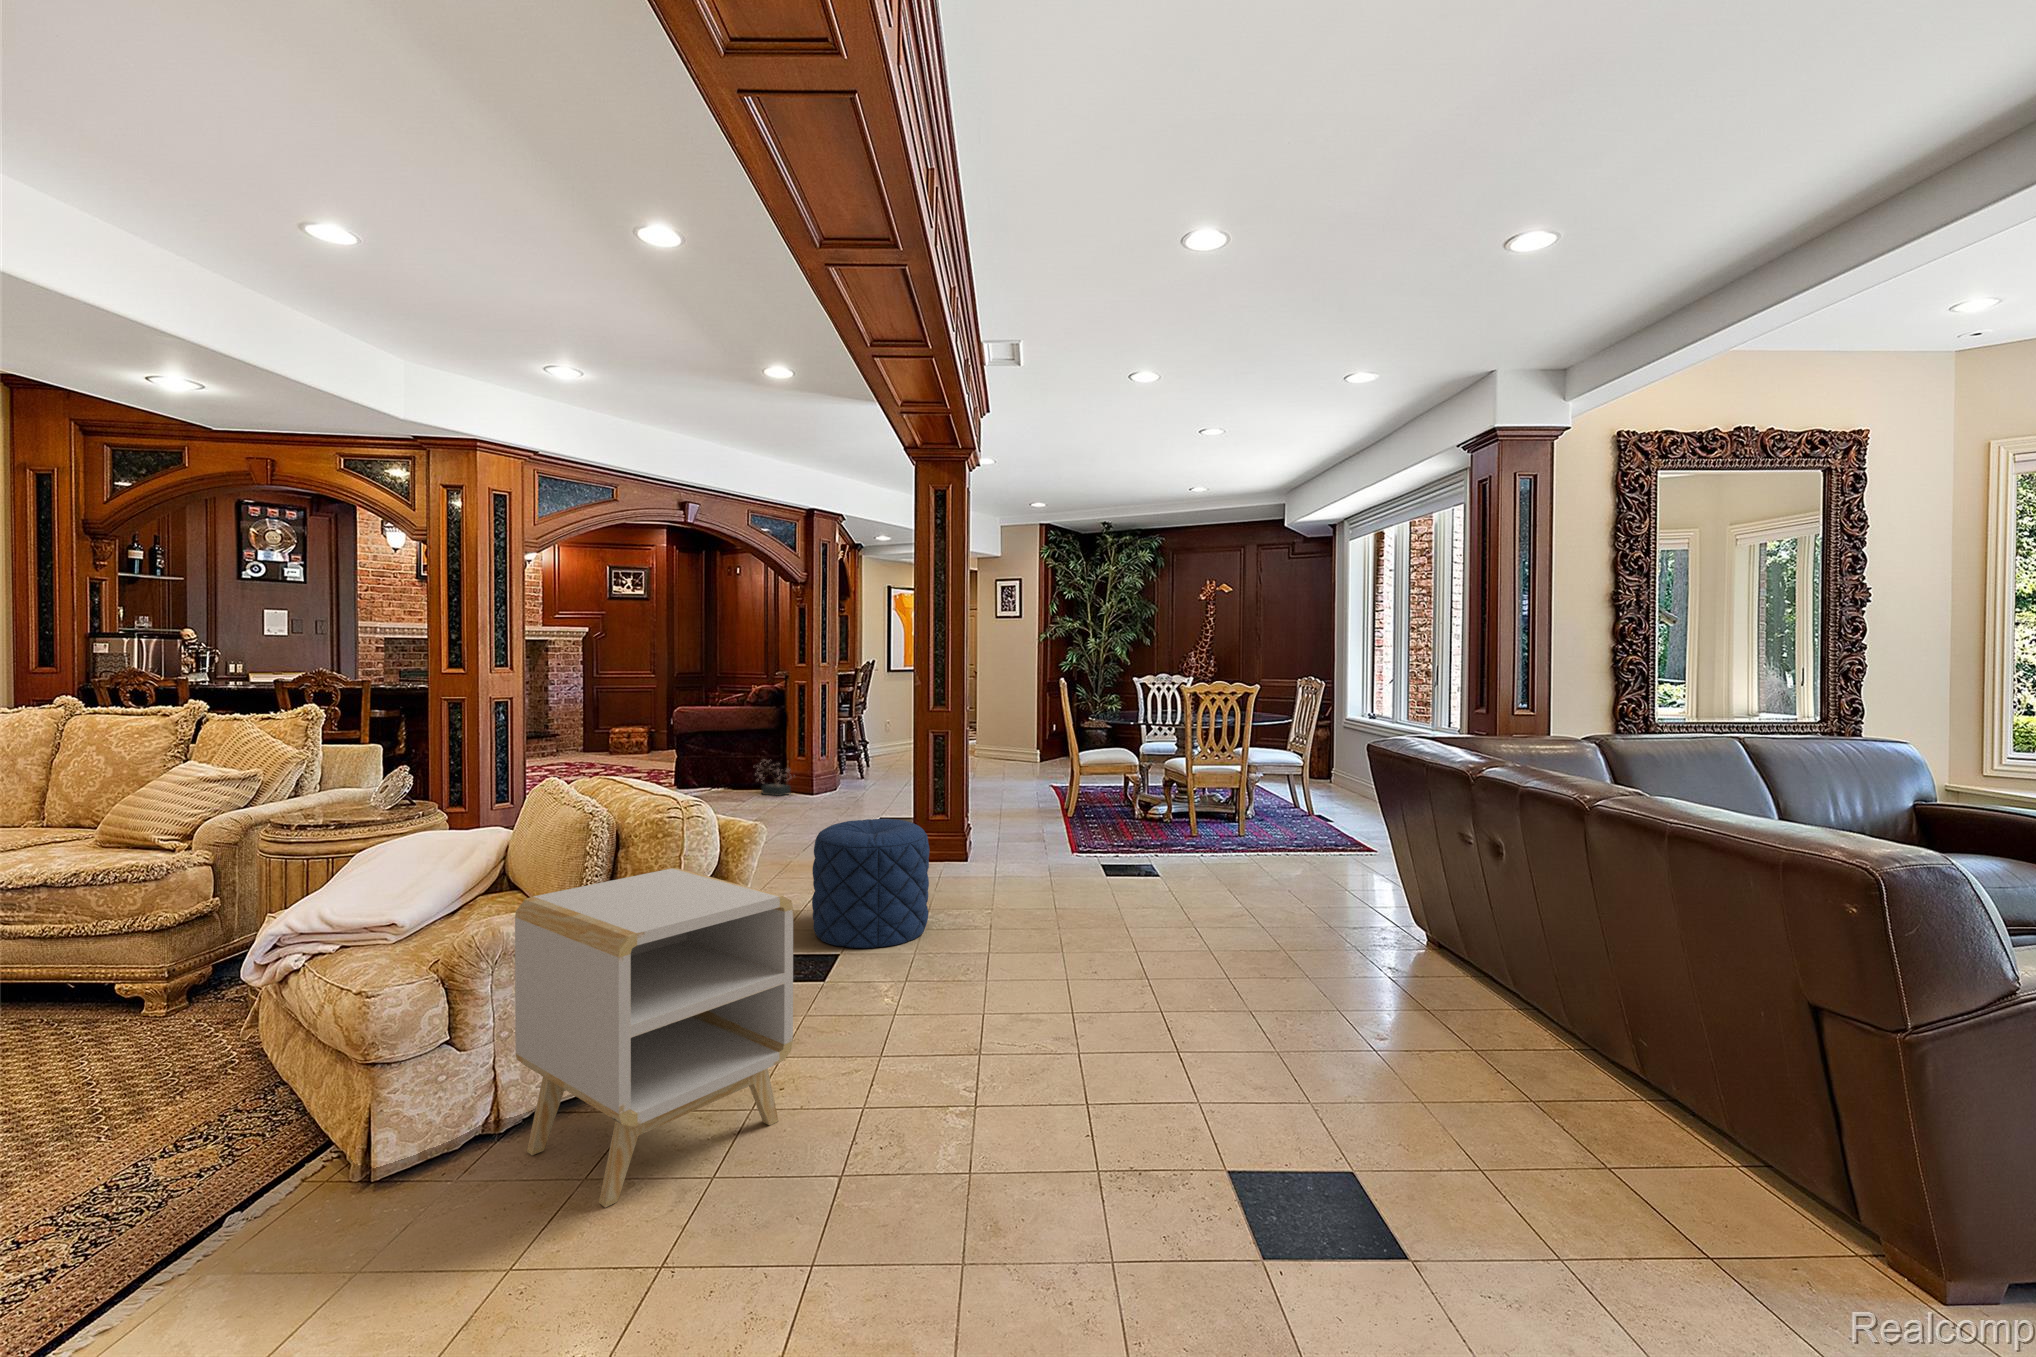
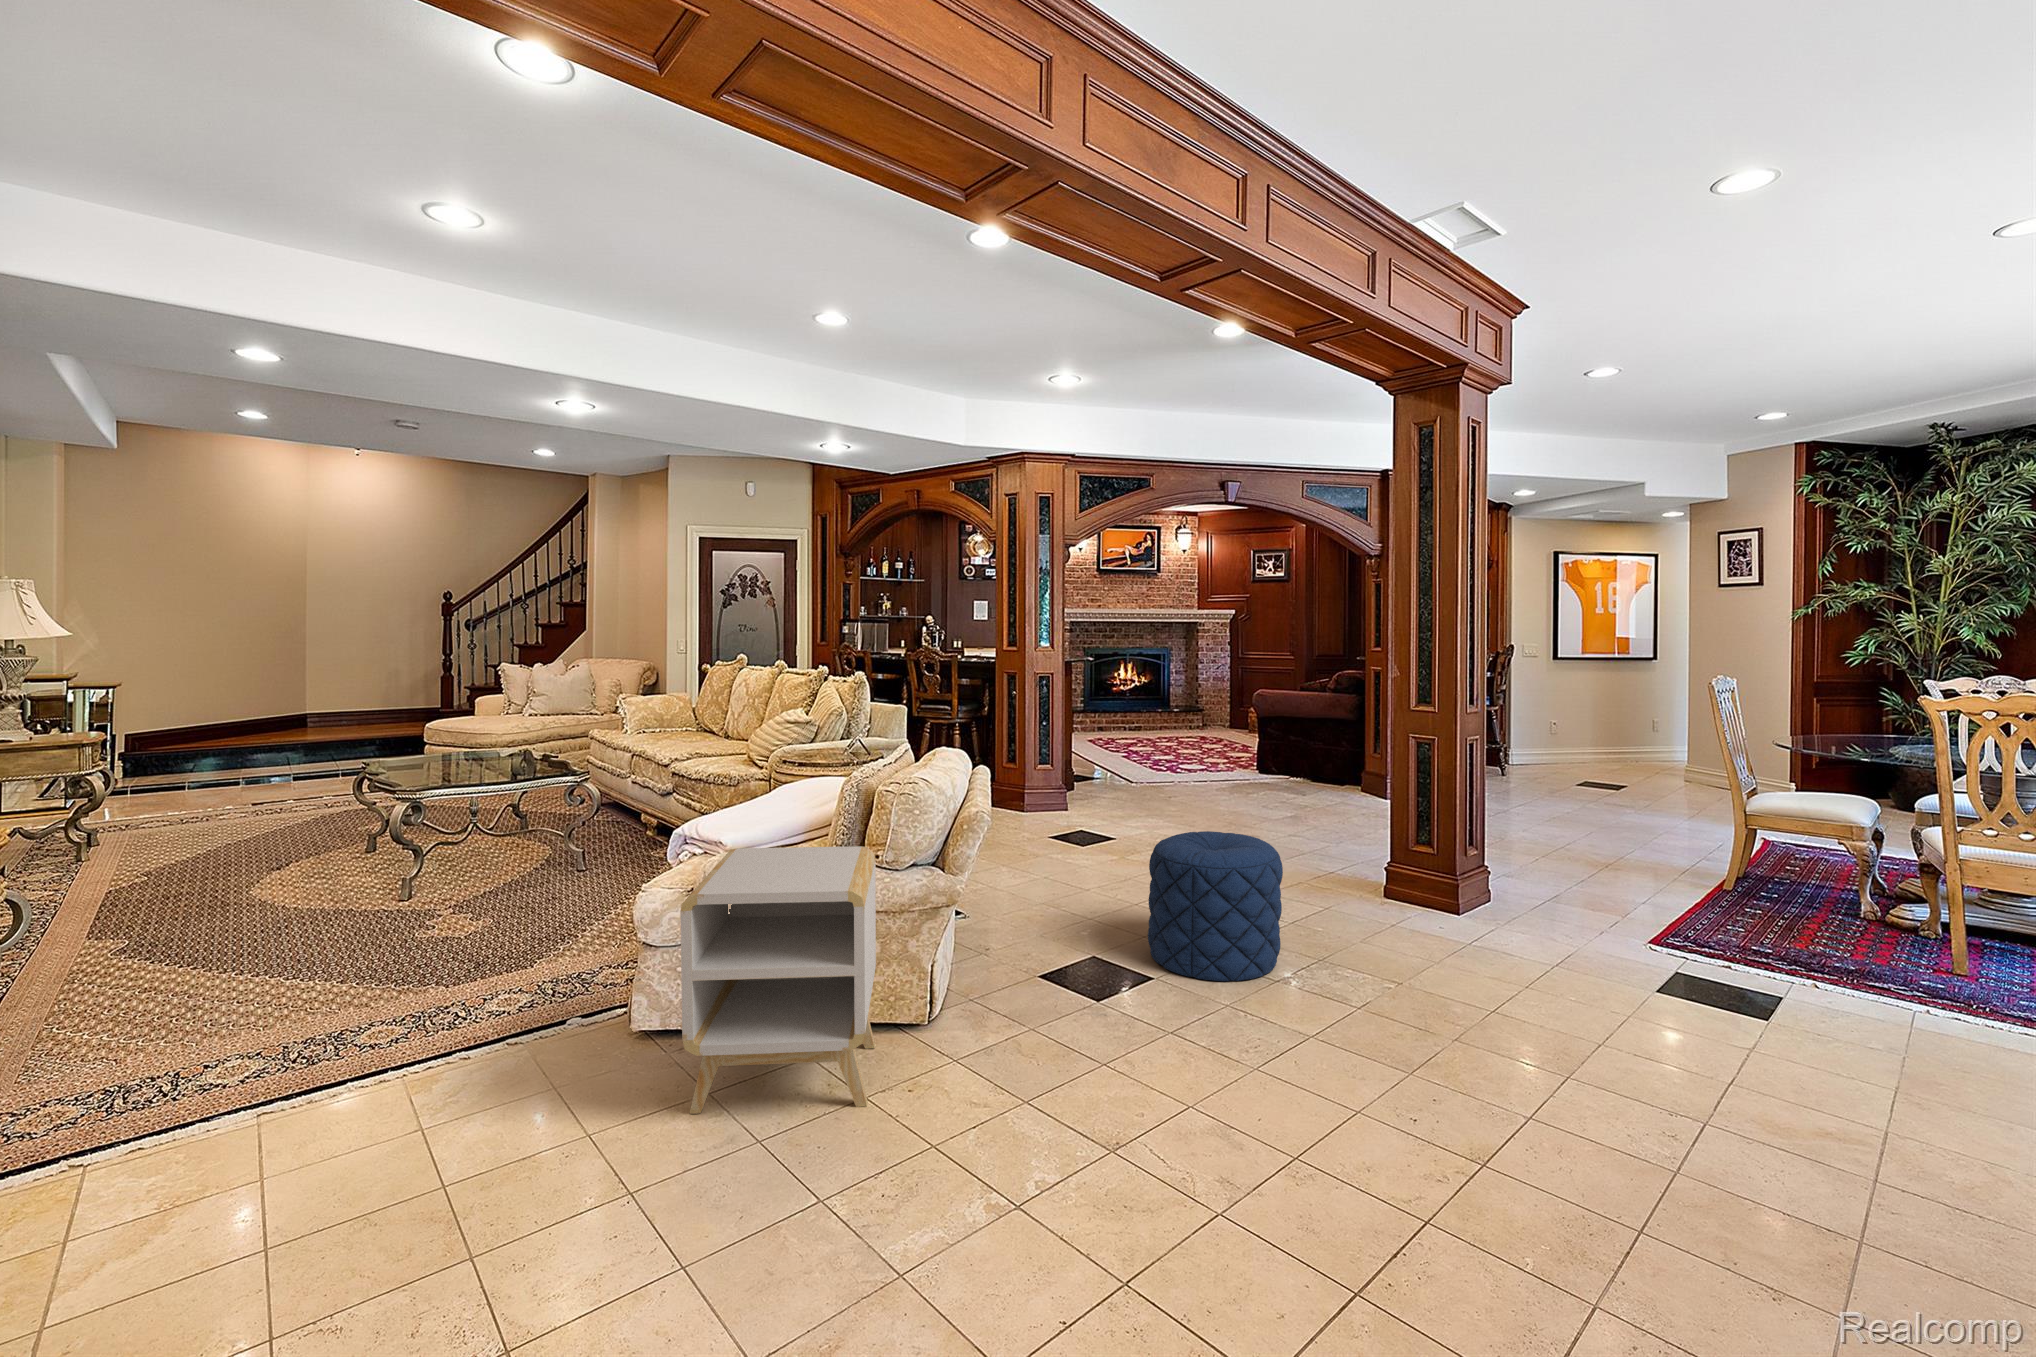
decorative plant: present [757,762,792,796] -> none [1325,751,1371,793]

